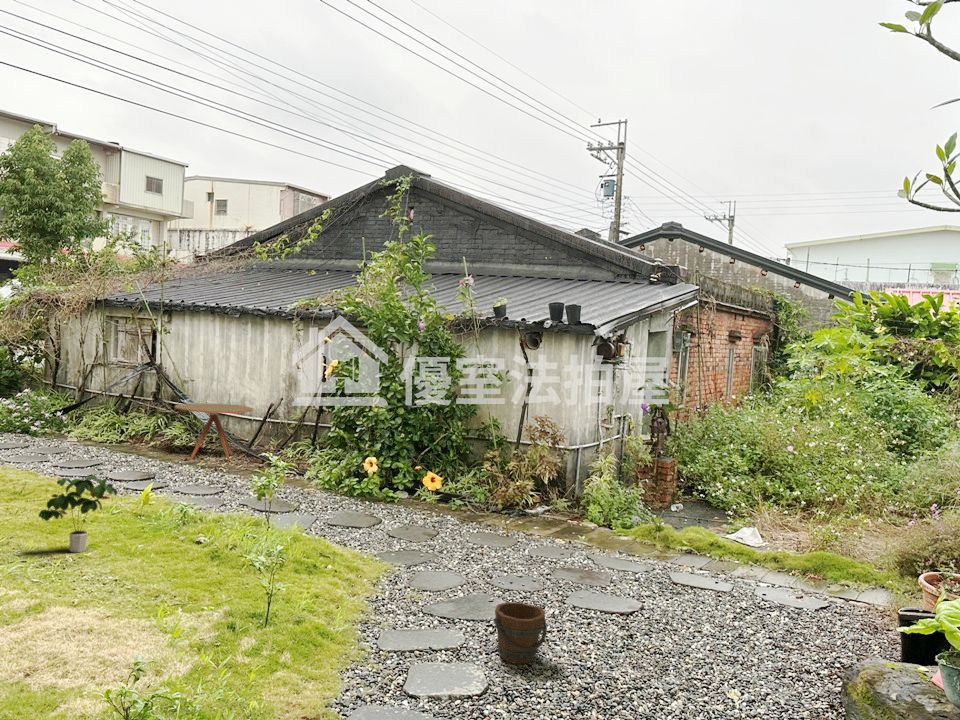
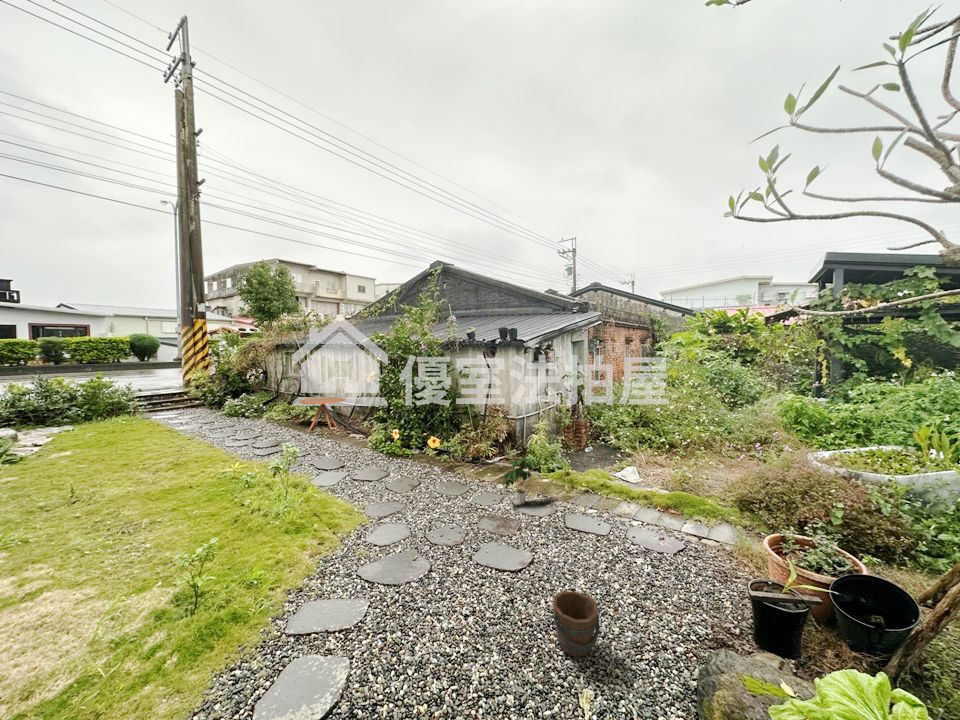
potted plant: present [39,476,117,552] -> present [503,458,537,504]
bucket: present [494,602,547,664] -> present [553,591,599,657]

